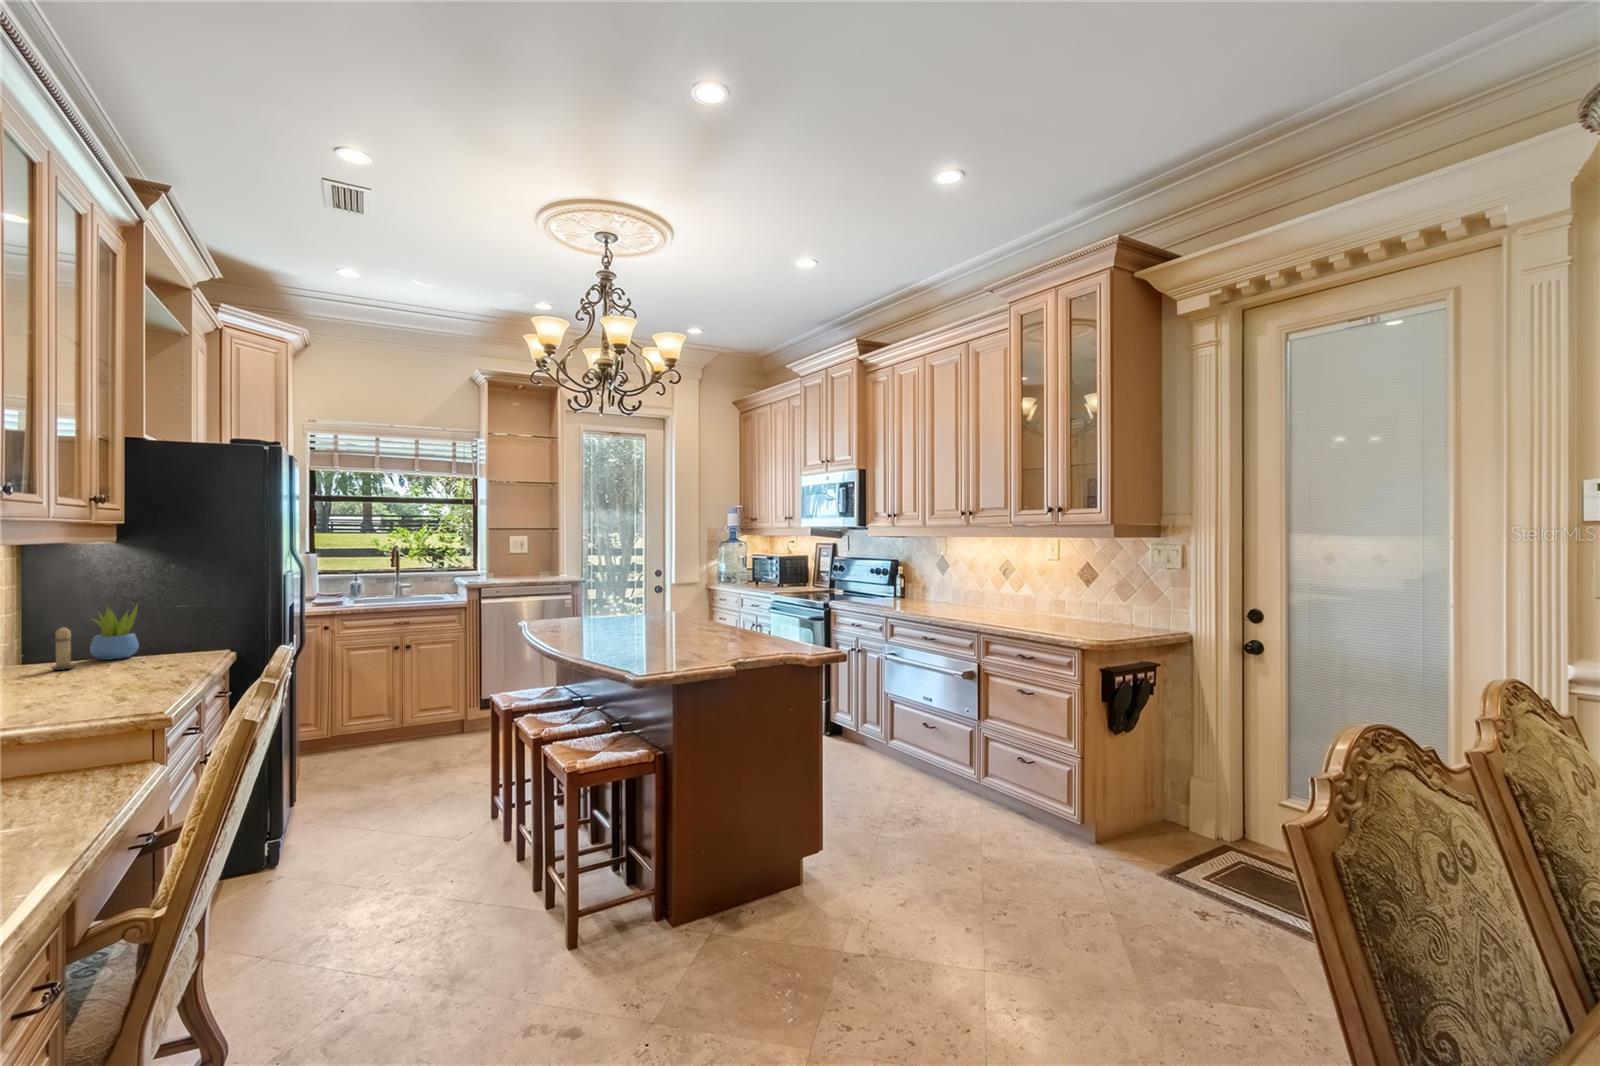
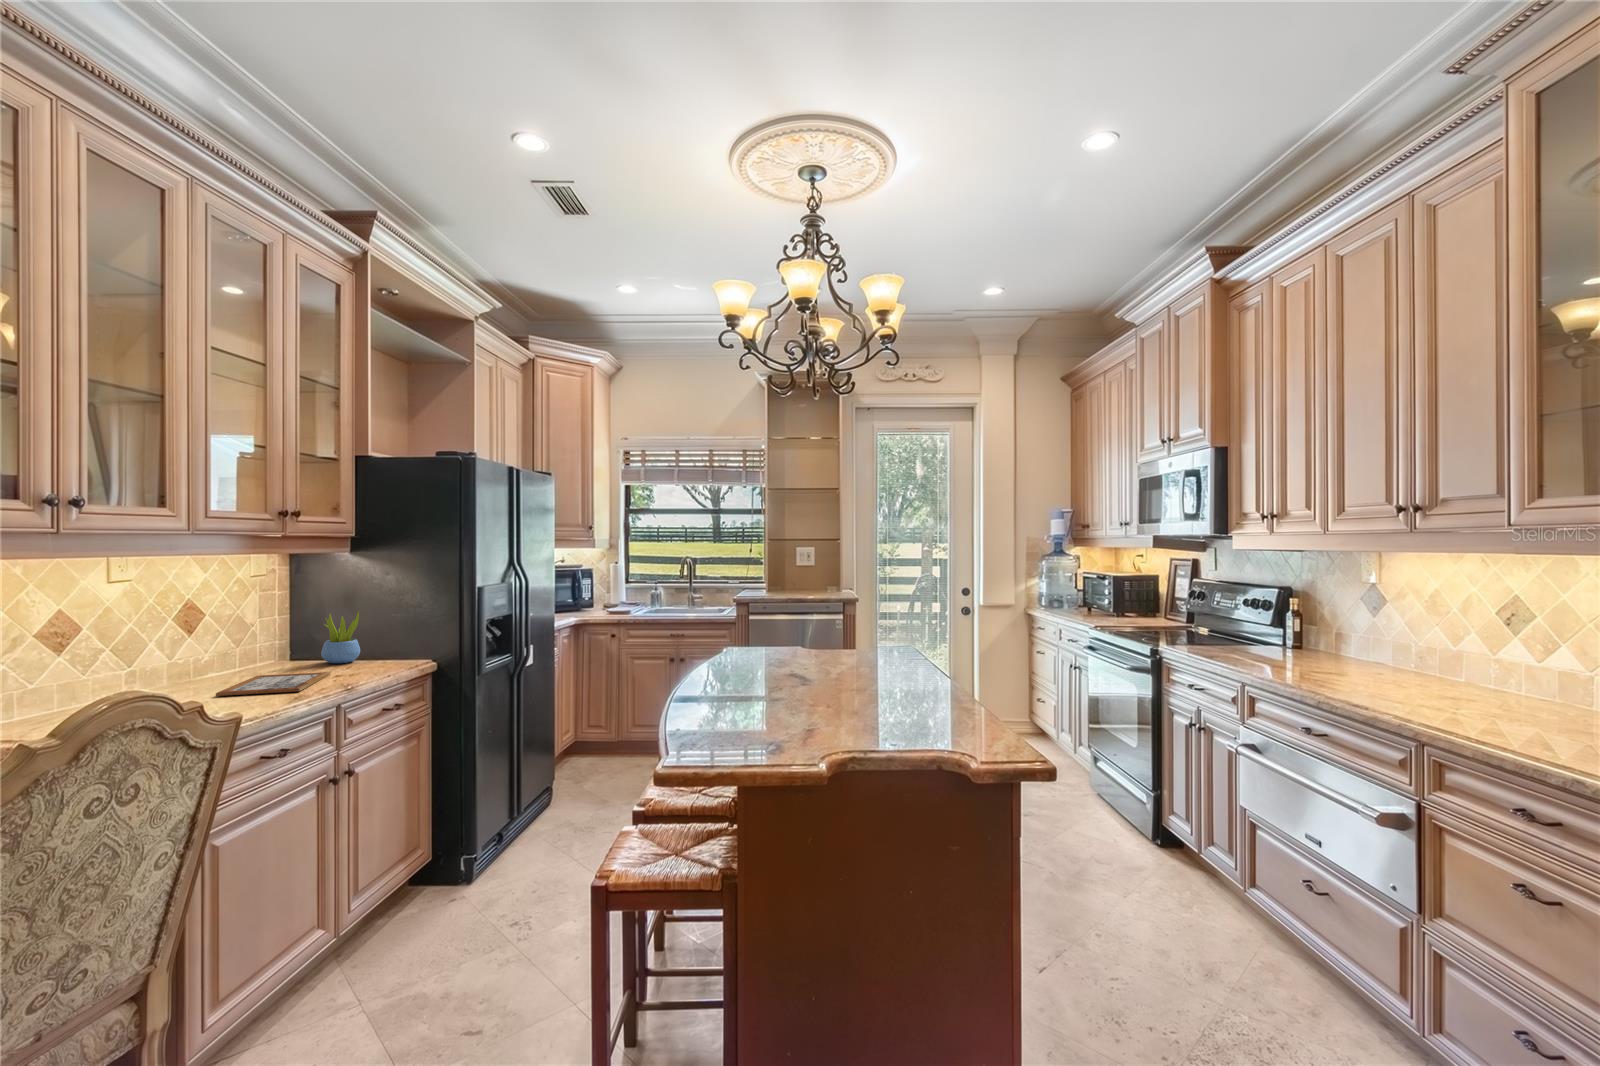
candle: present [51,627,75,670] -> none [273,630,298,672]
picture frame: none [43,664,153,691] -> present [216,672,330,696]

